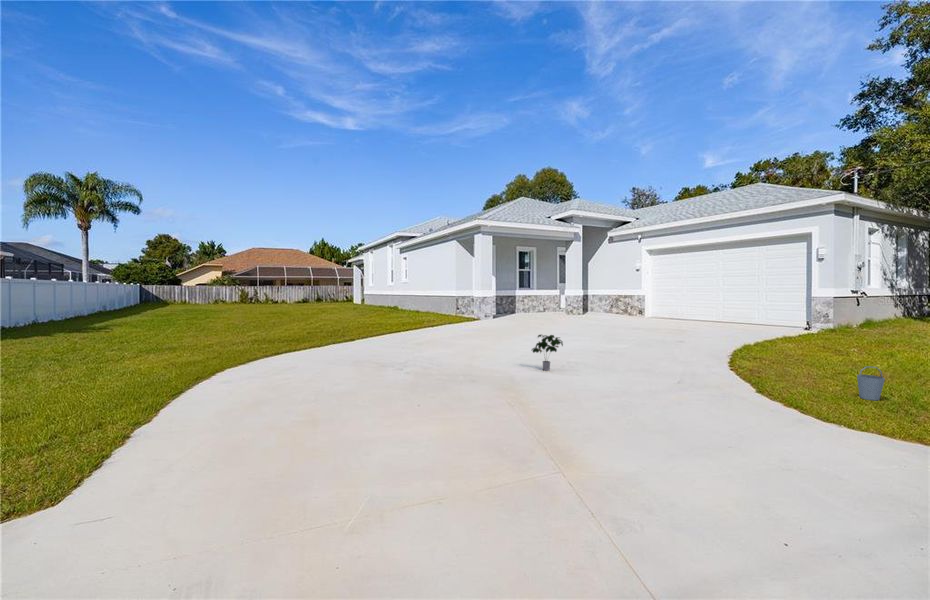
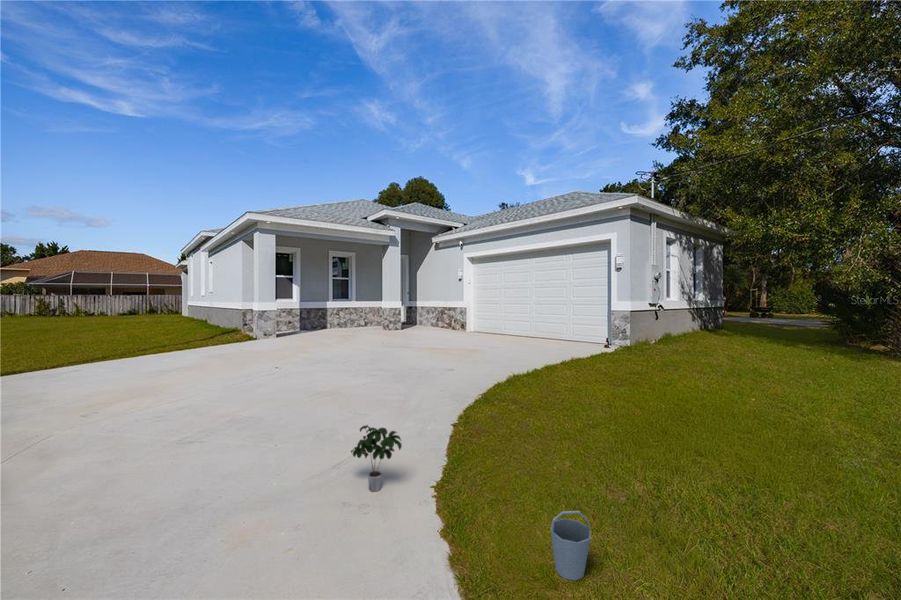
potted plant: present [532,335,563,371] -> present [351,425,402,492]

